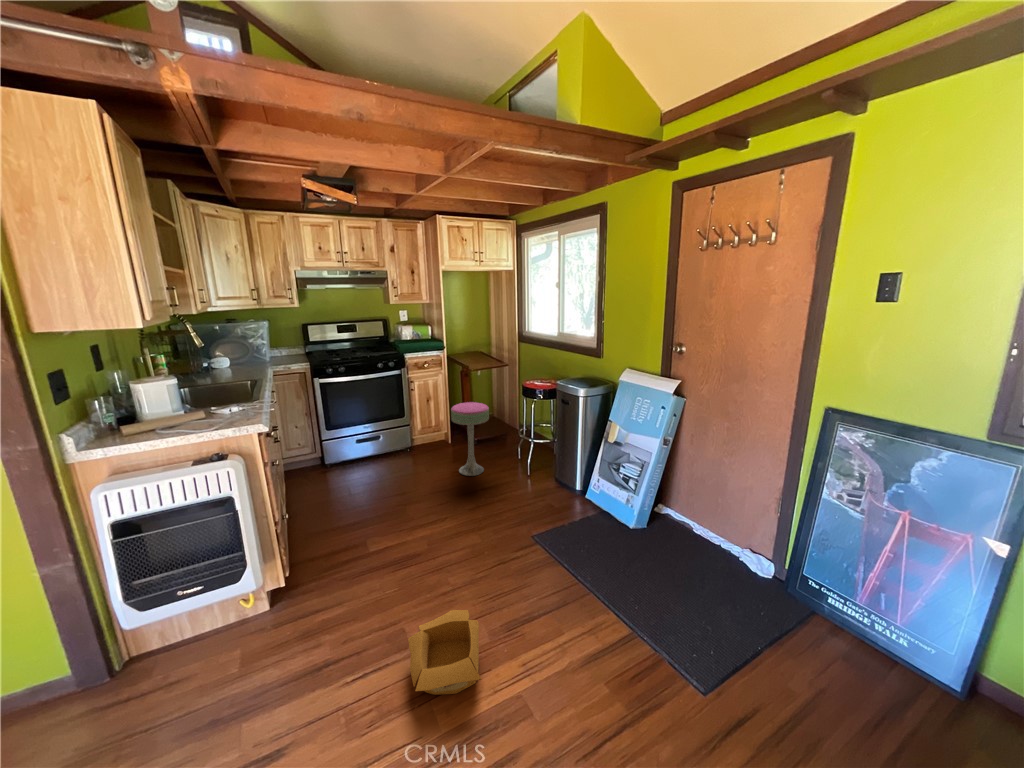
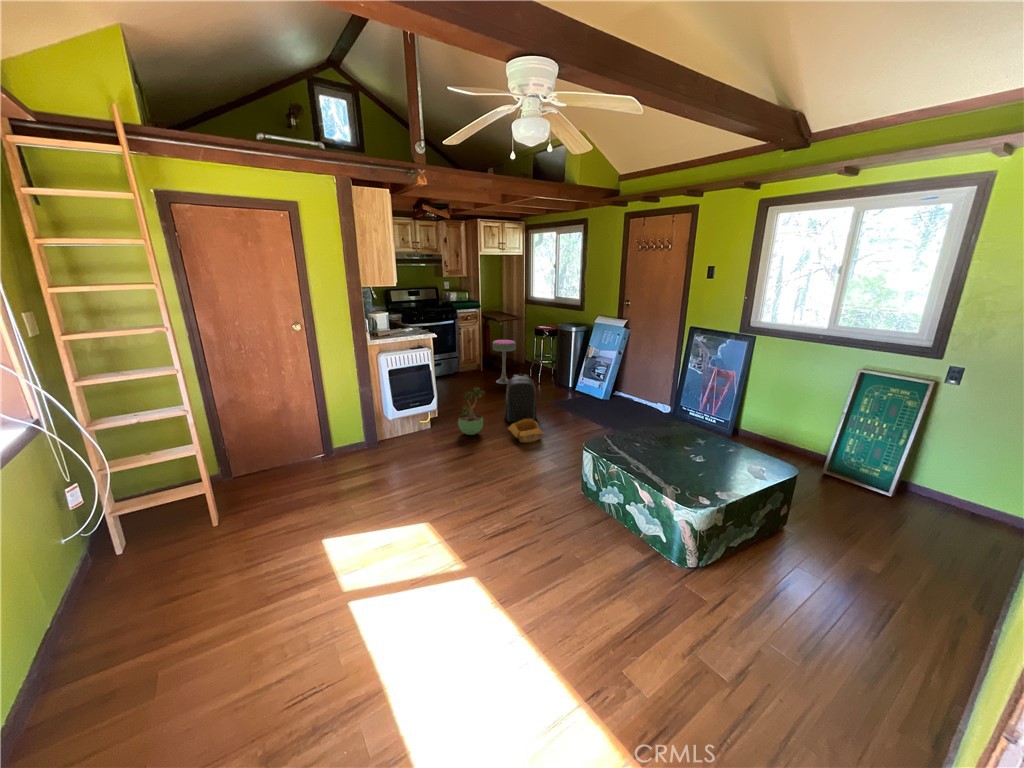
backpack: none [428,495,494,601] -> present [504,375,537,422]
potted plant: none [295,545,366,652] -> present [458,387,485,435]

